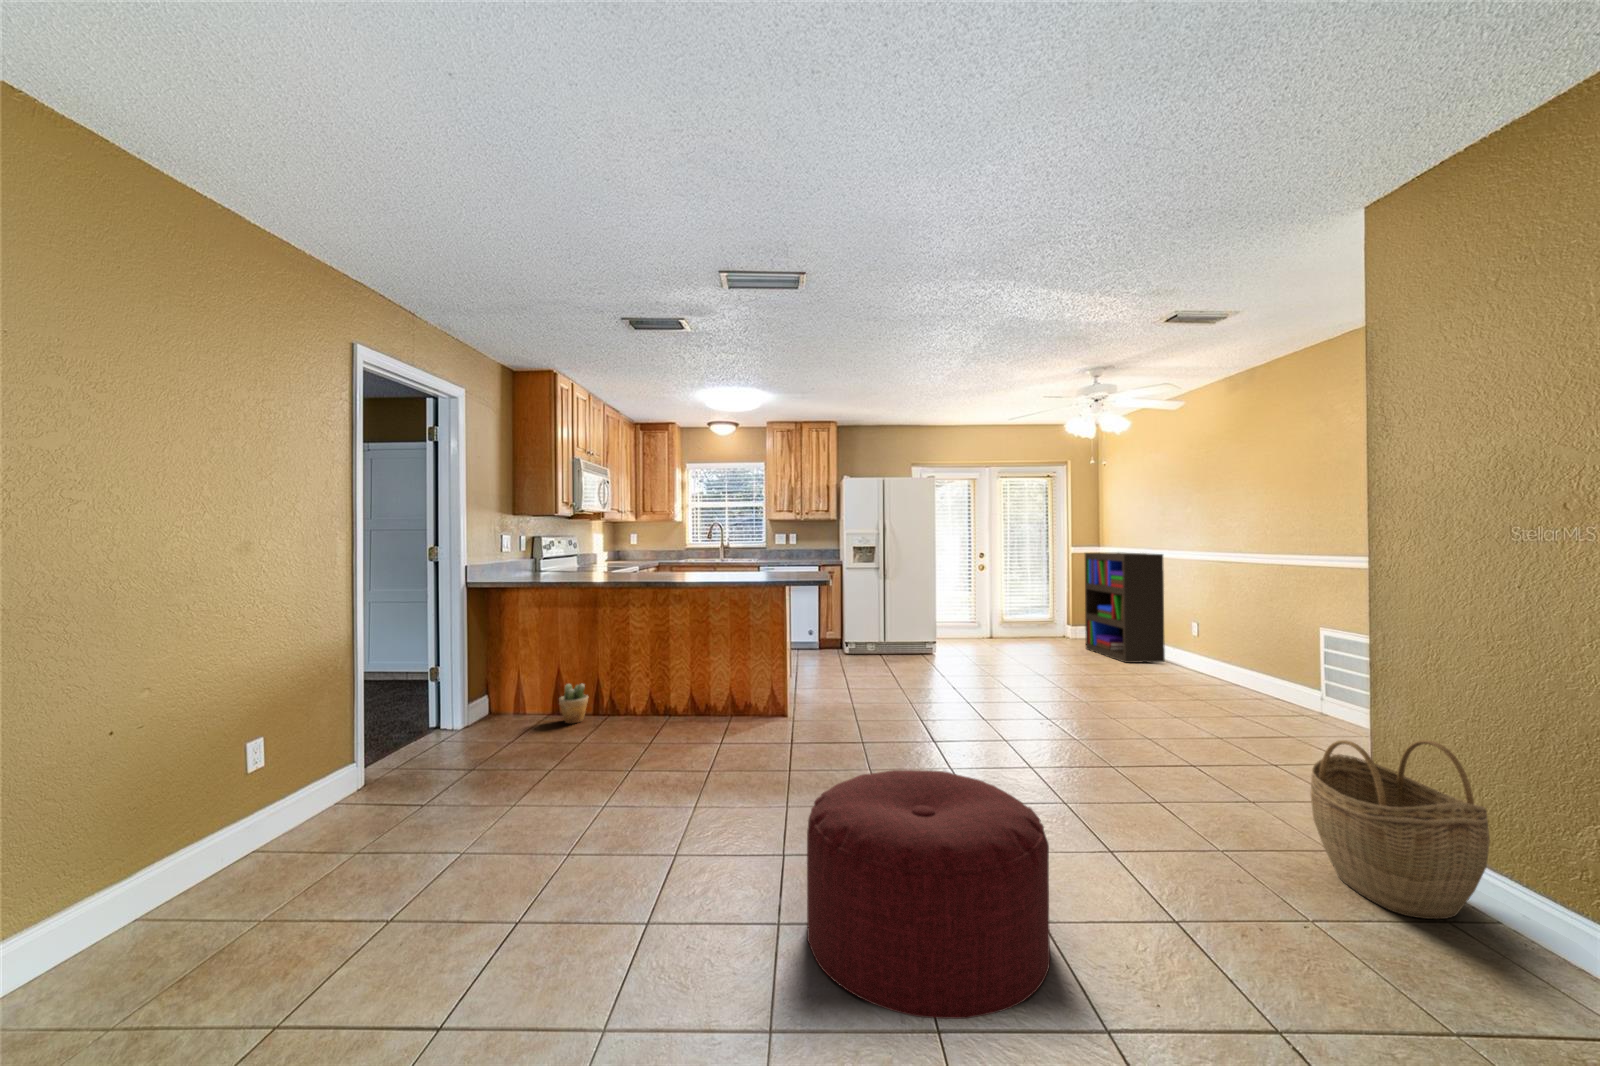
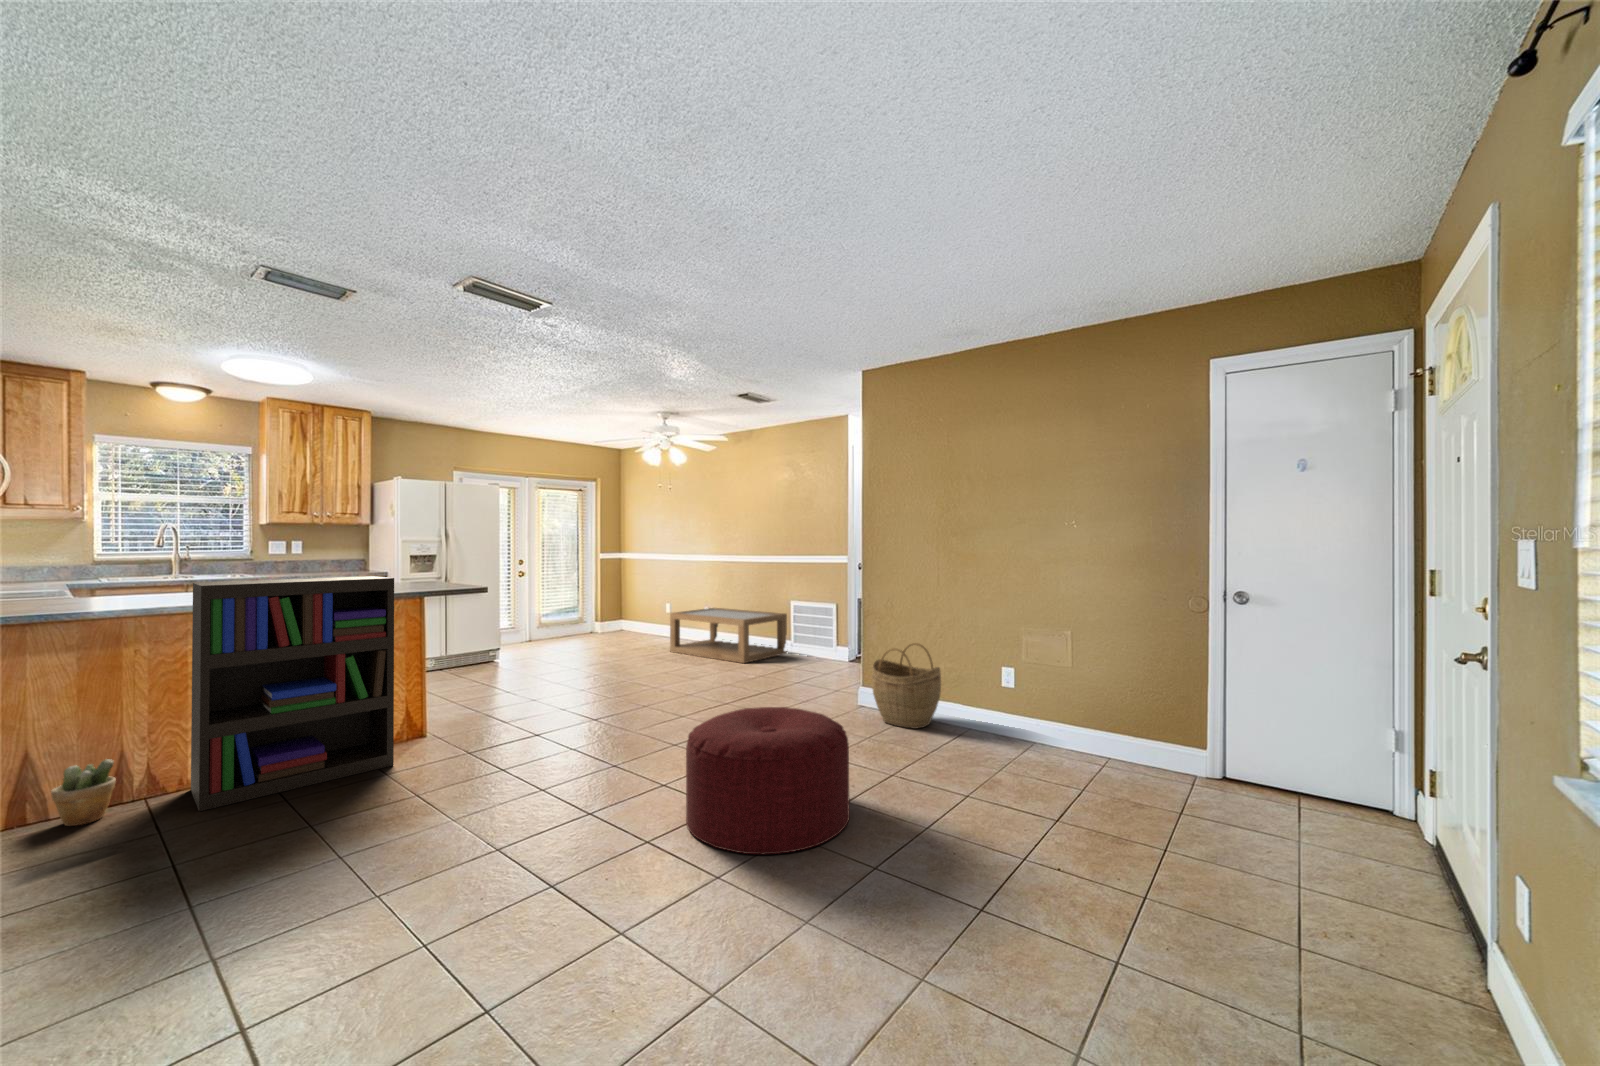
bookshelf: present [1085,552,1165,663] -> present [191,576,394,811]
coffee table: none [1124,625,1307,710] -> present [670,608,787,663]

